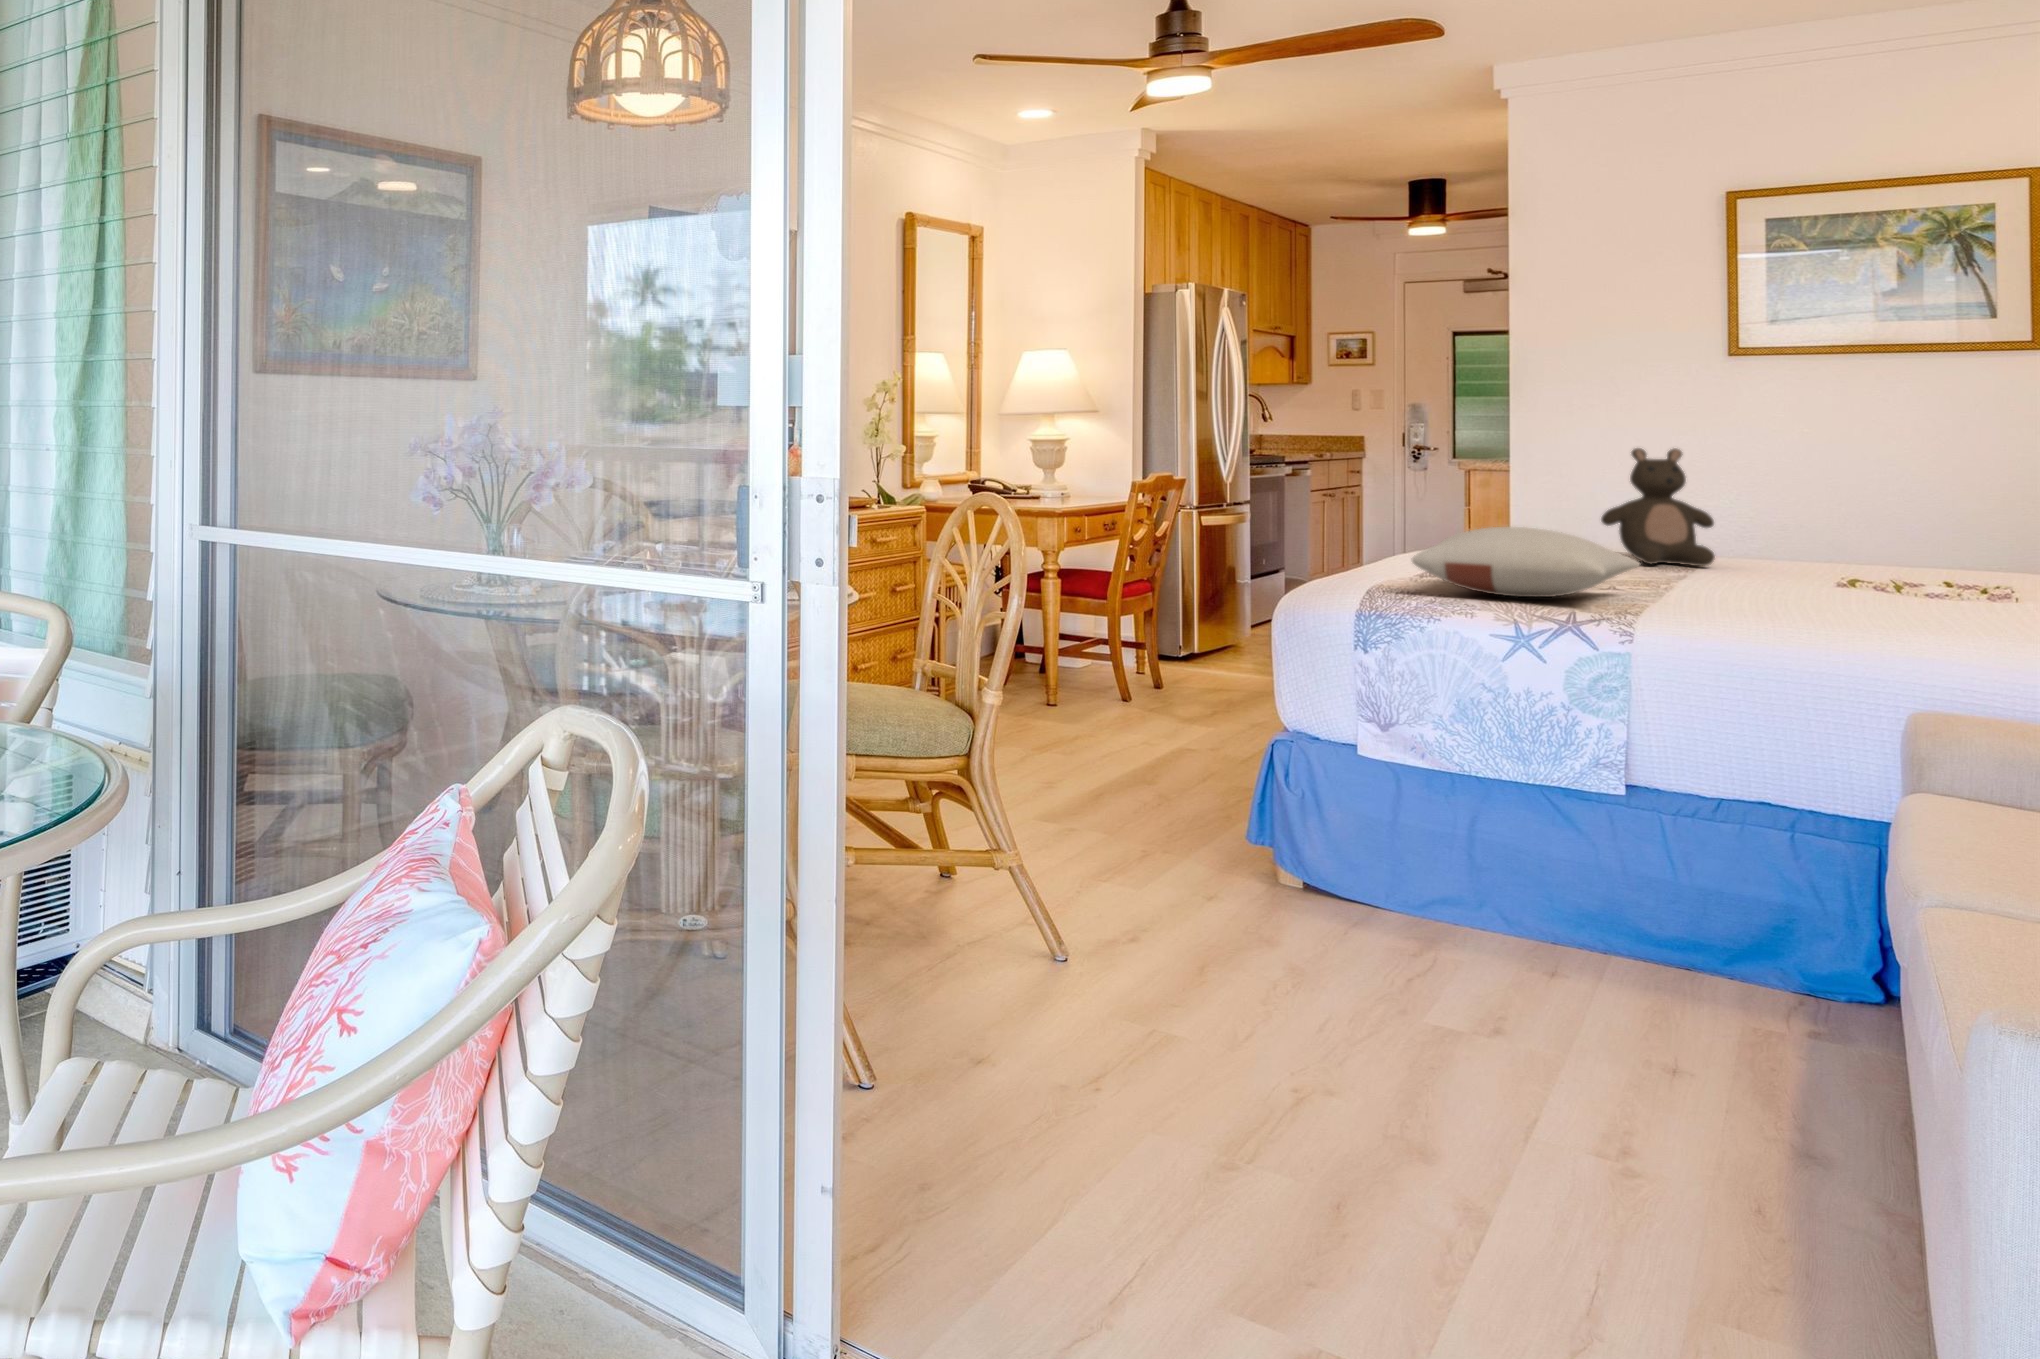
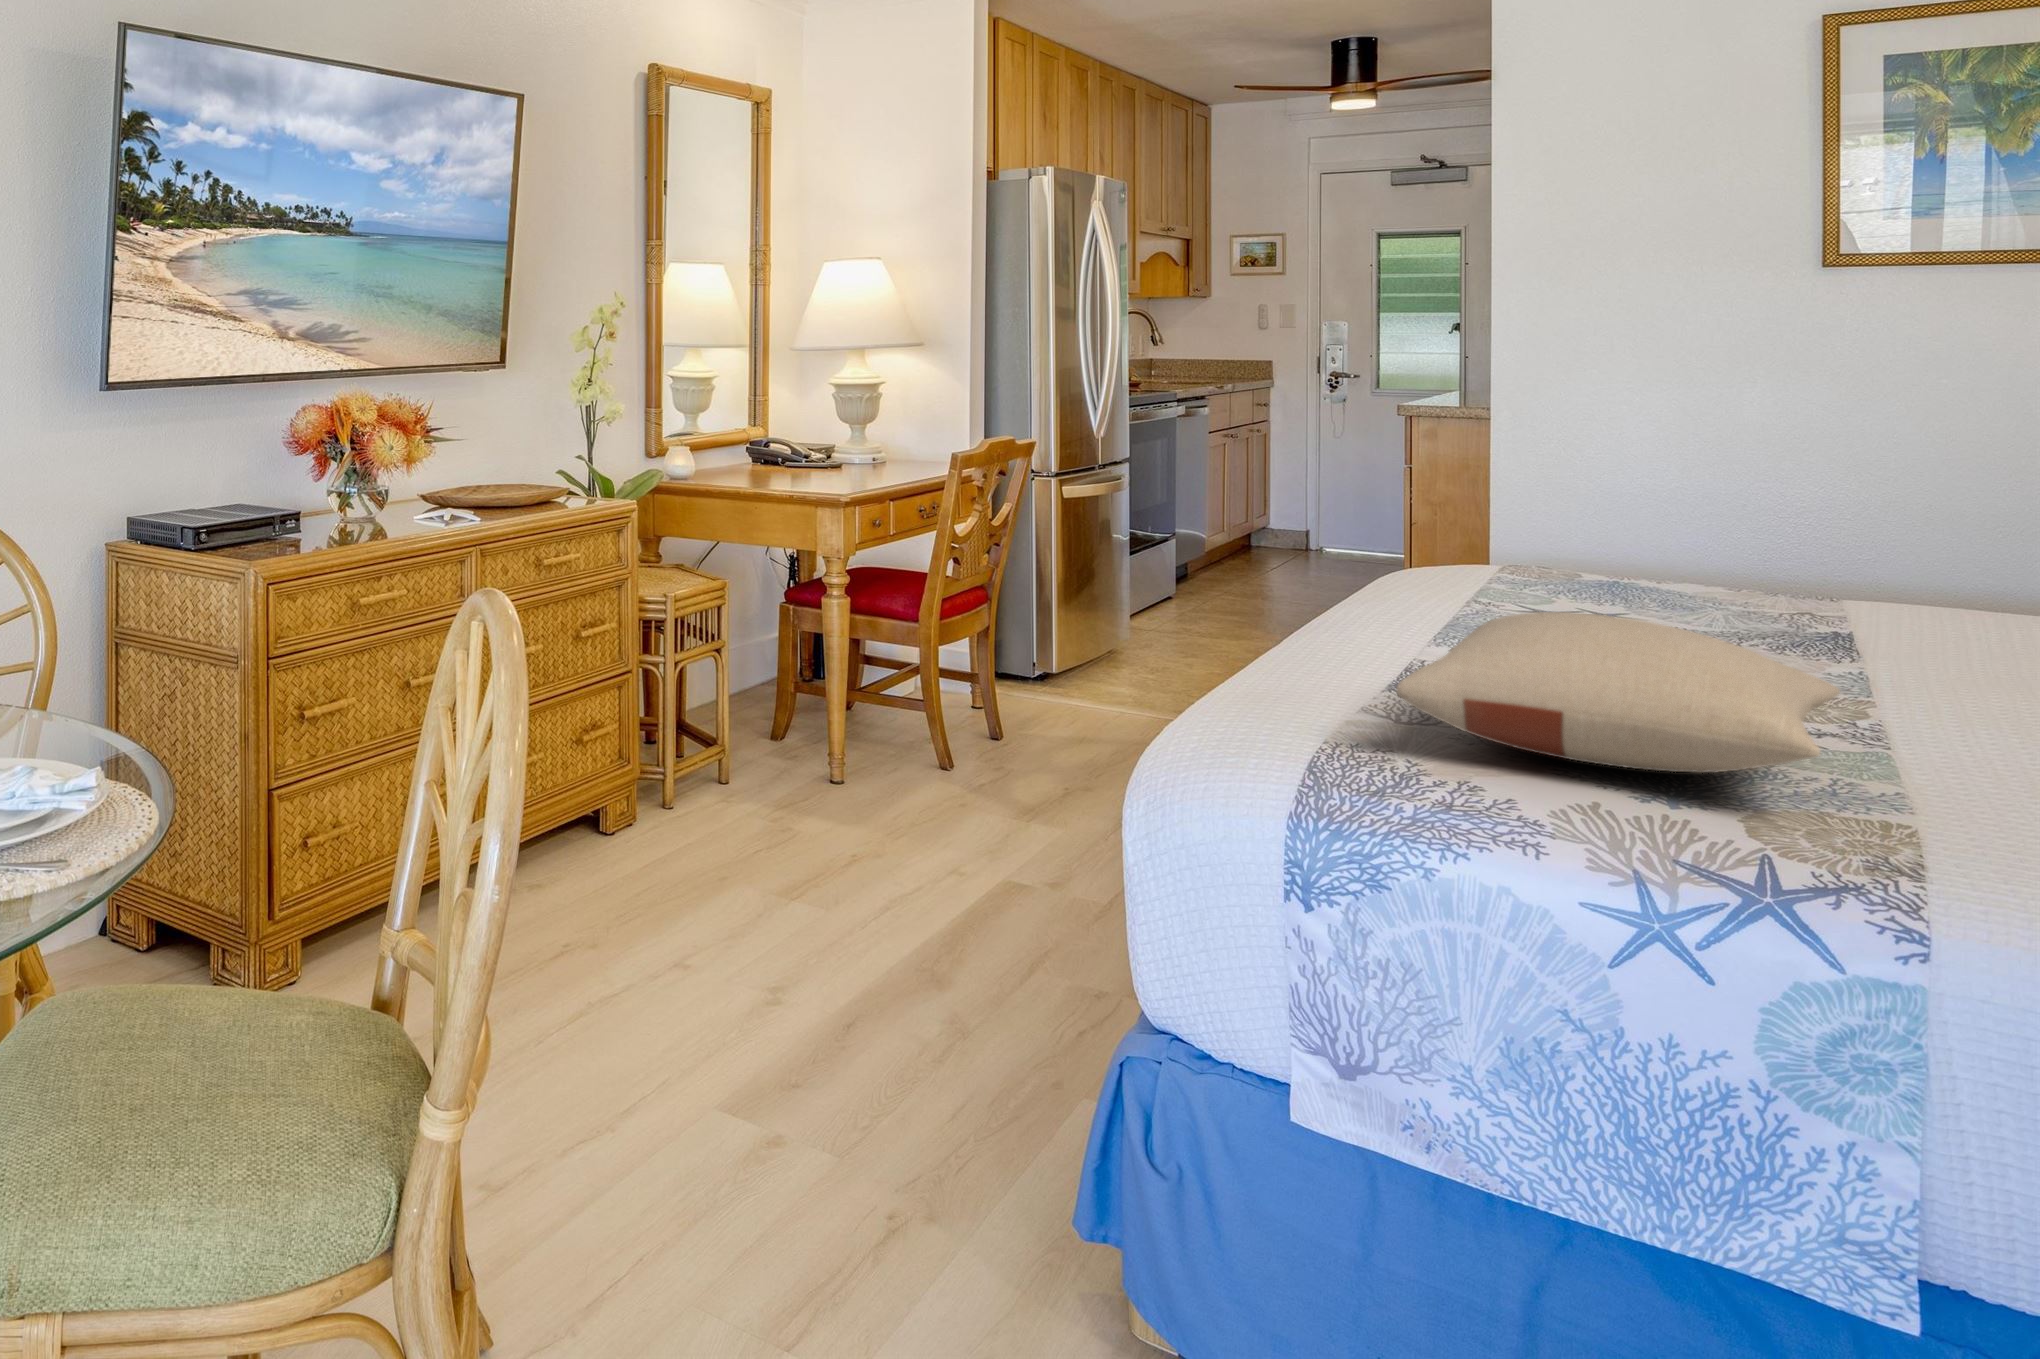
stuffed bear: present [1601,448,1715,566] -> none [1672,423,1874,629]

